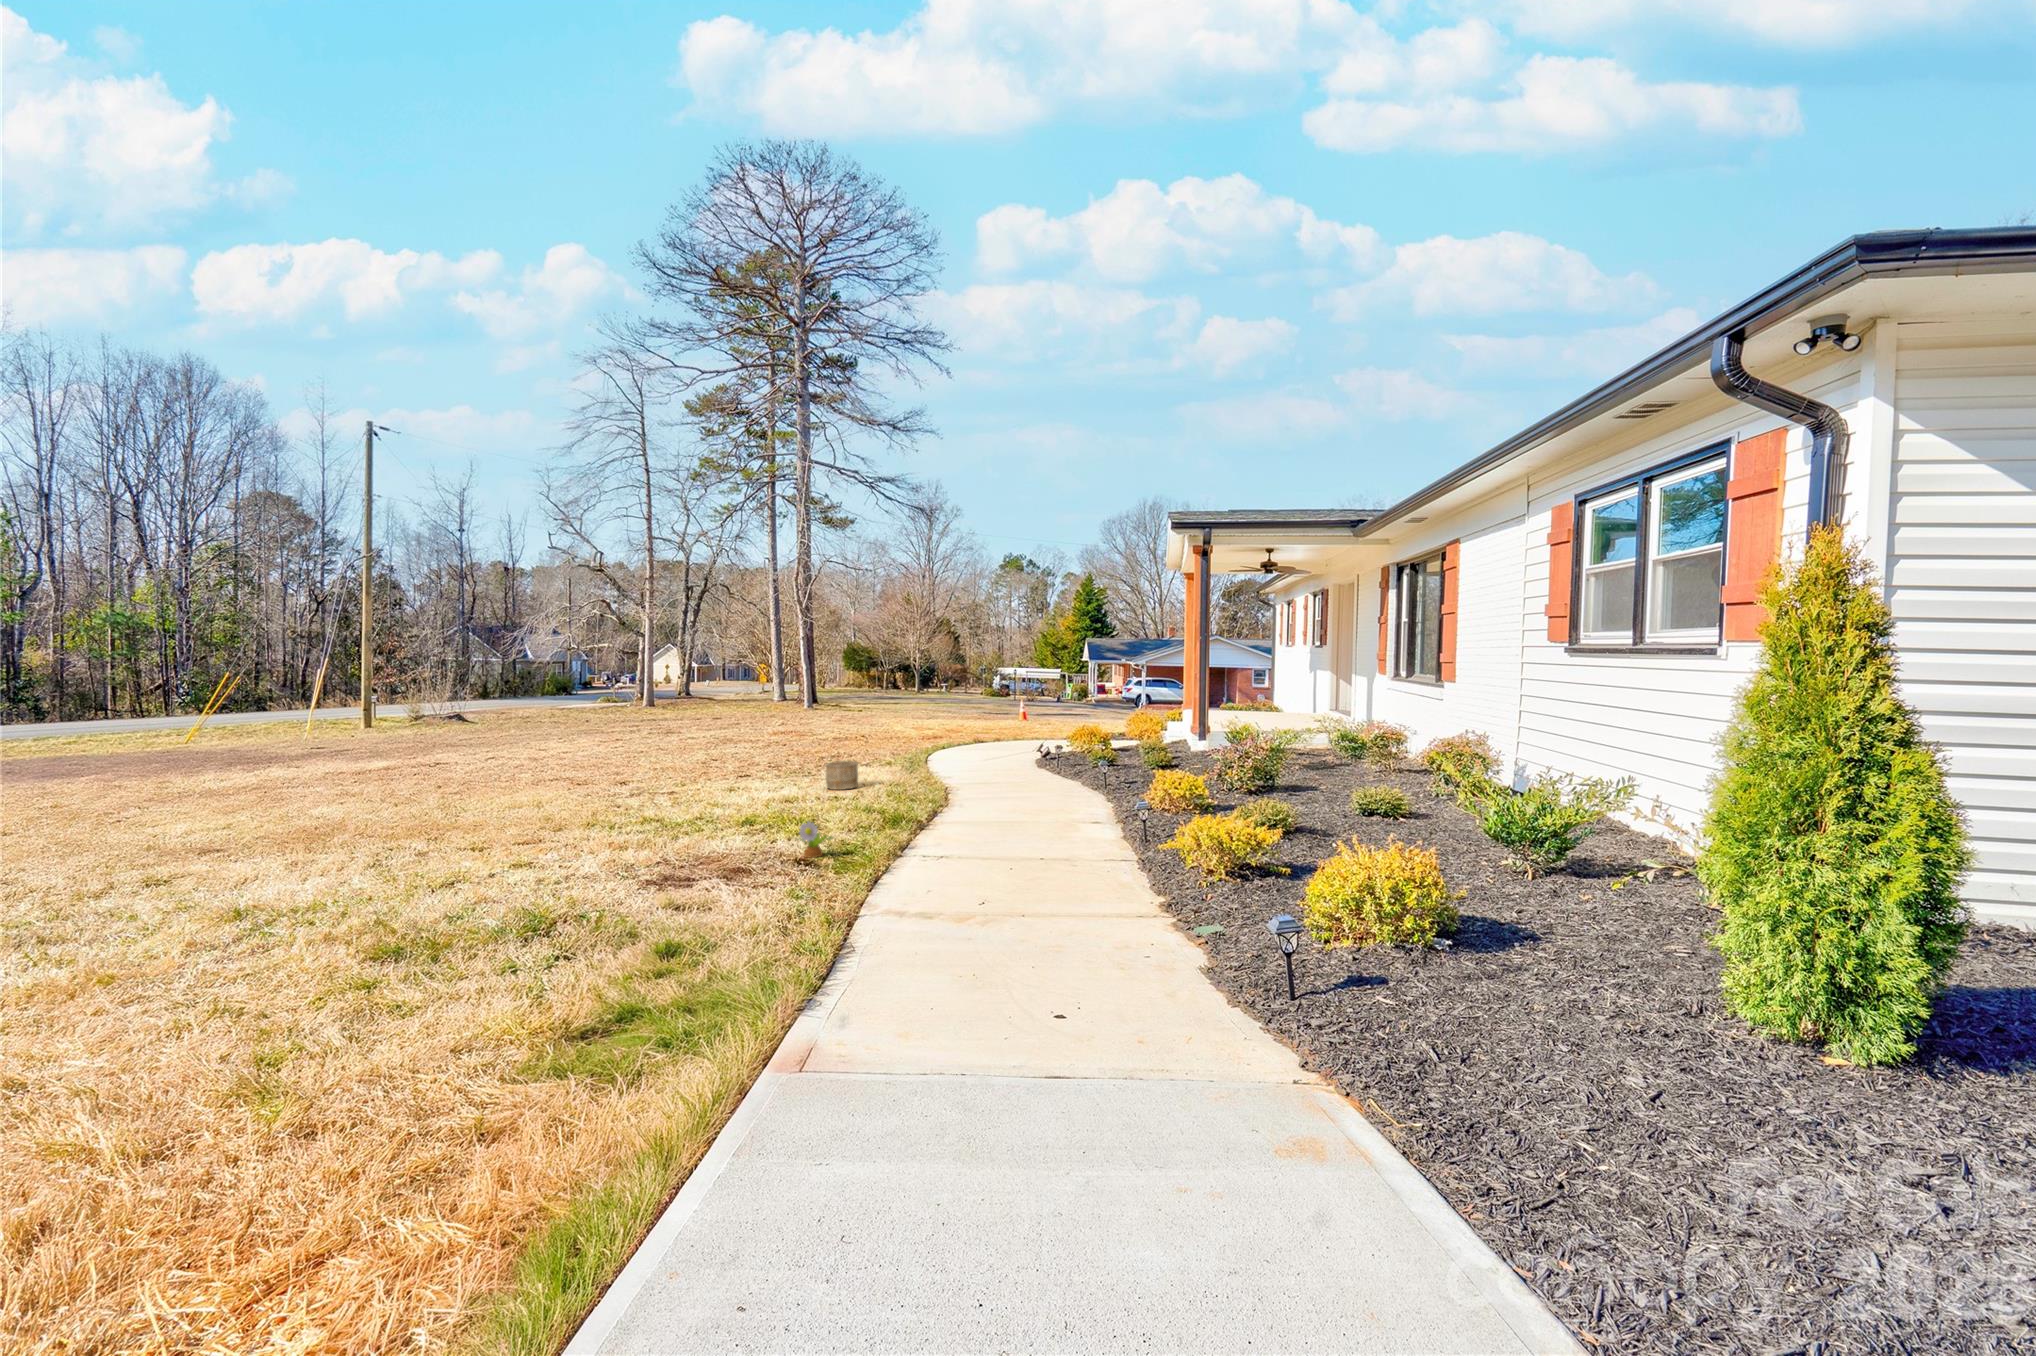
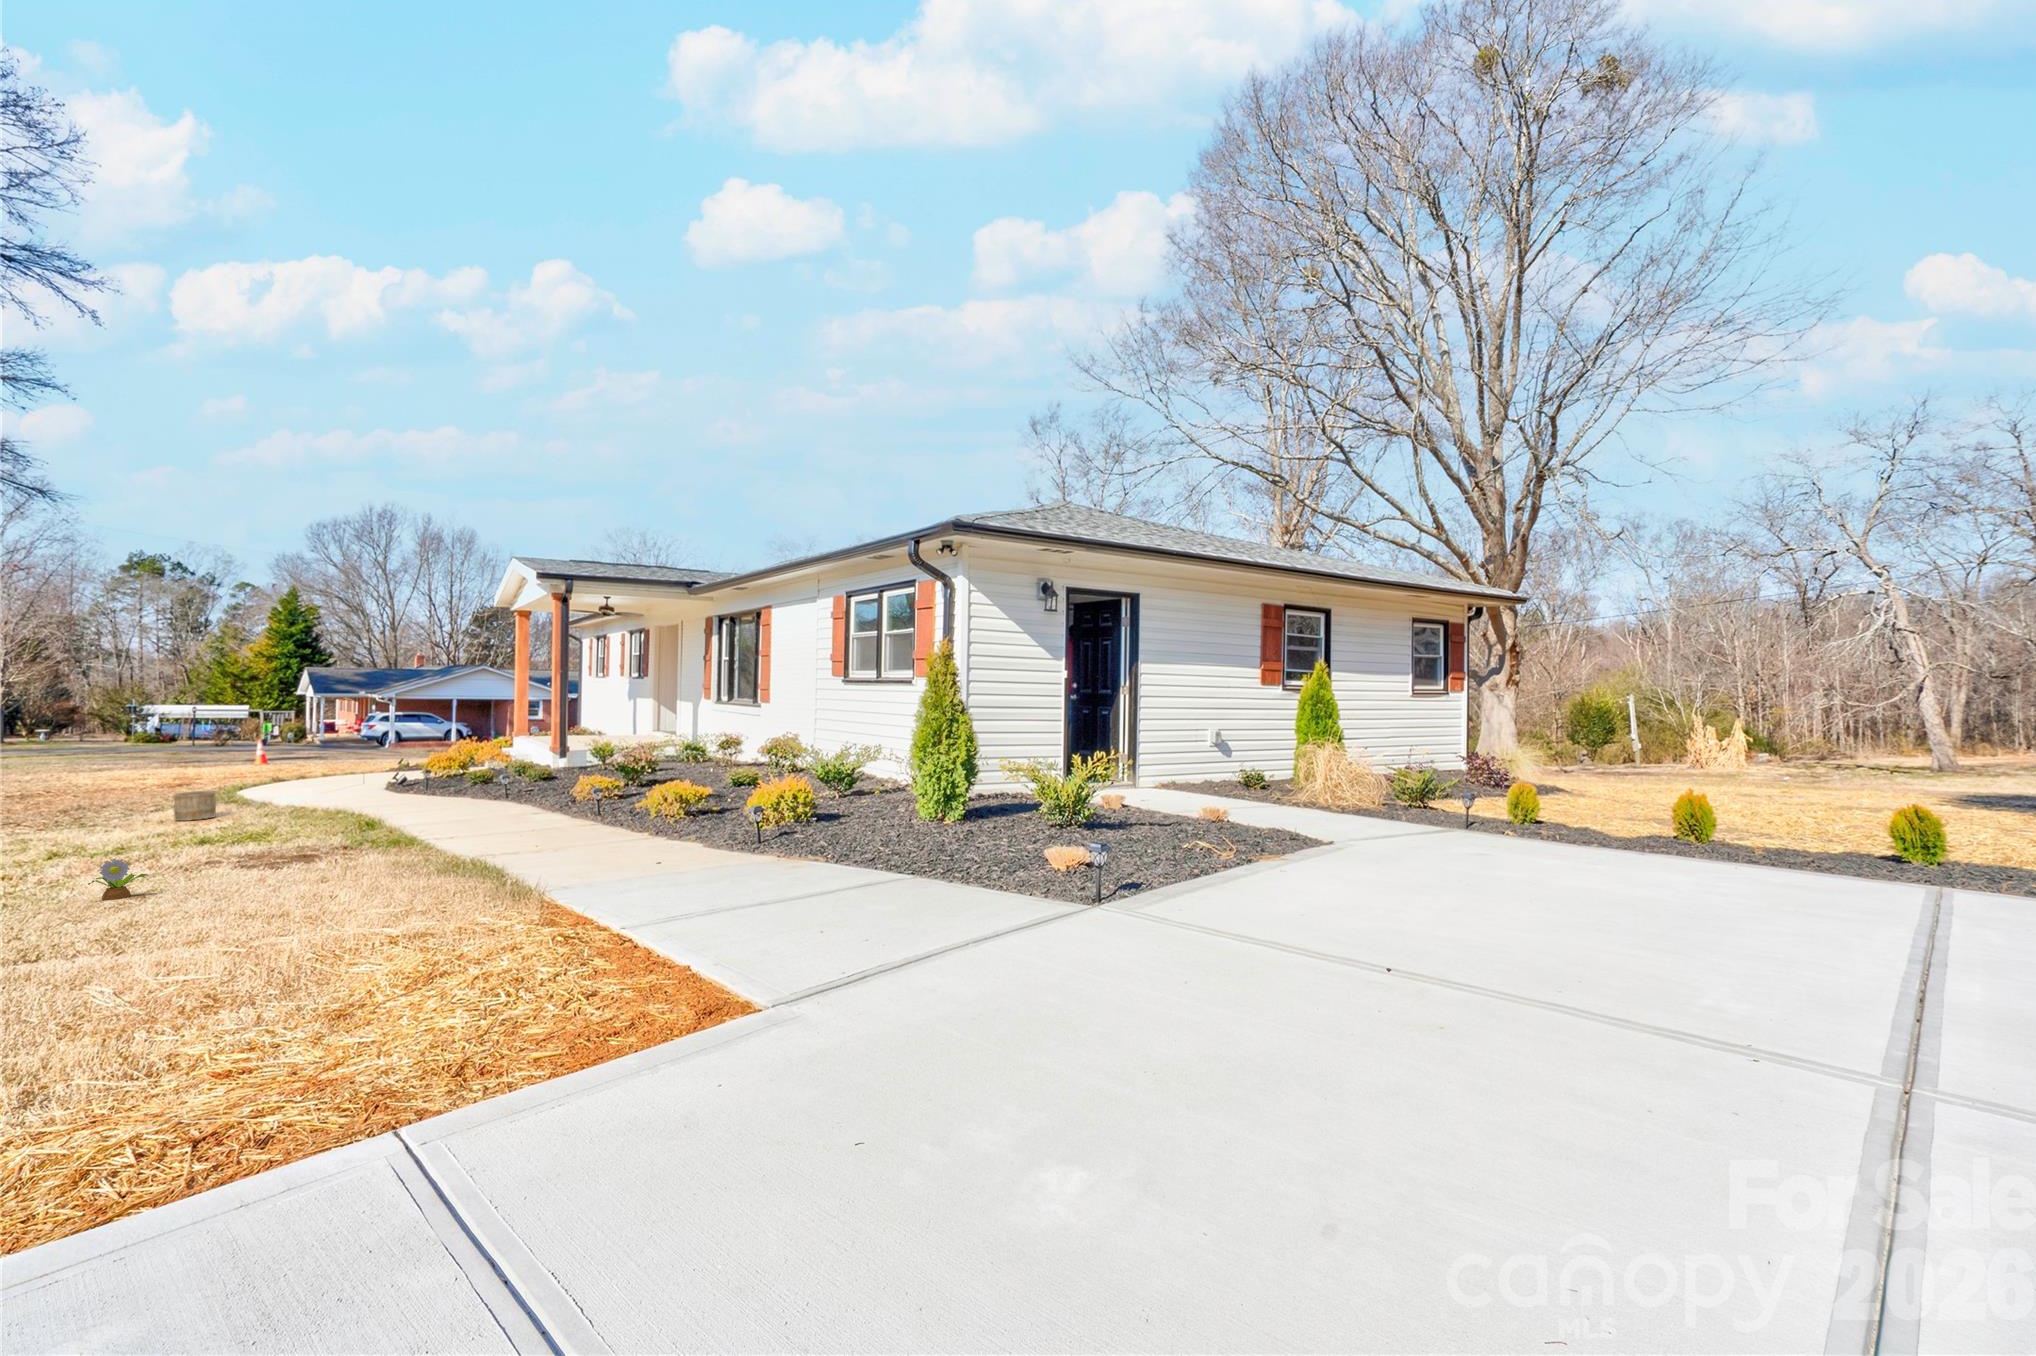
decorative plant: present [798,822,833,858] -> present [88,859,149,900]

